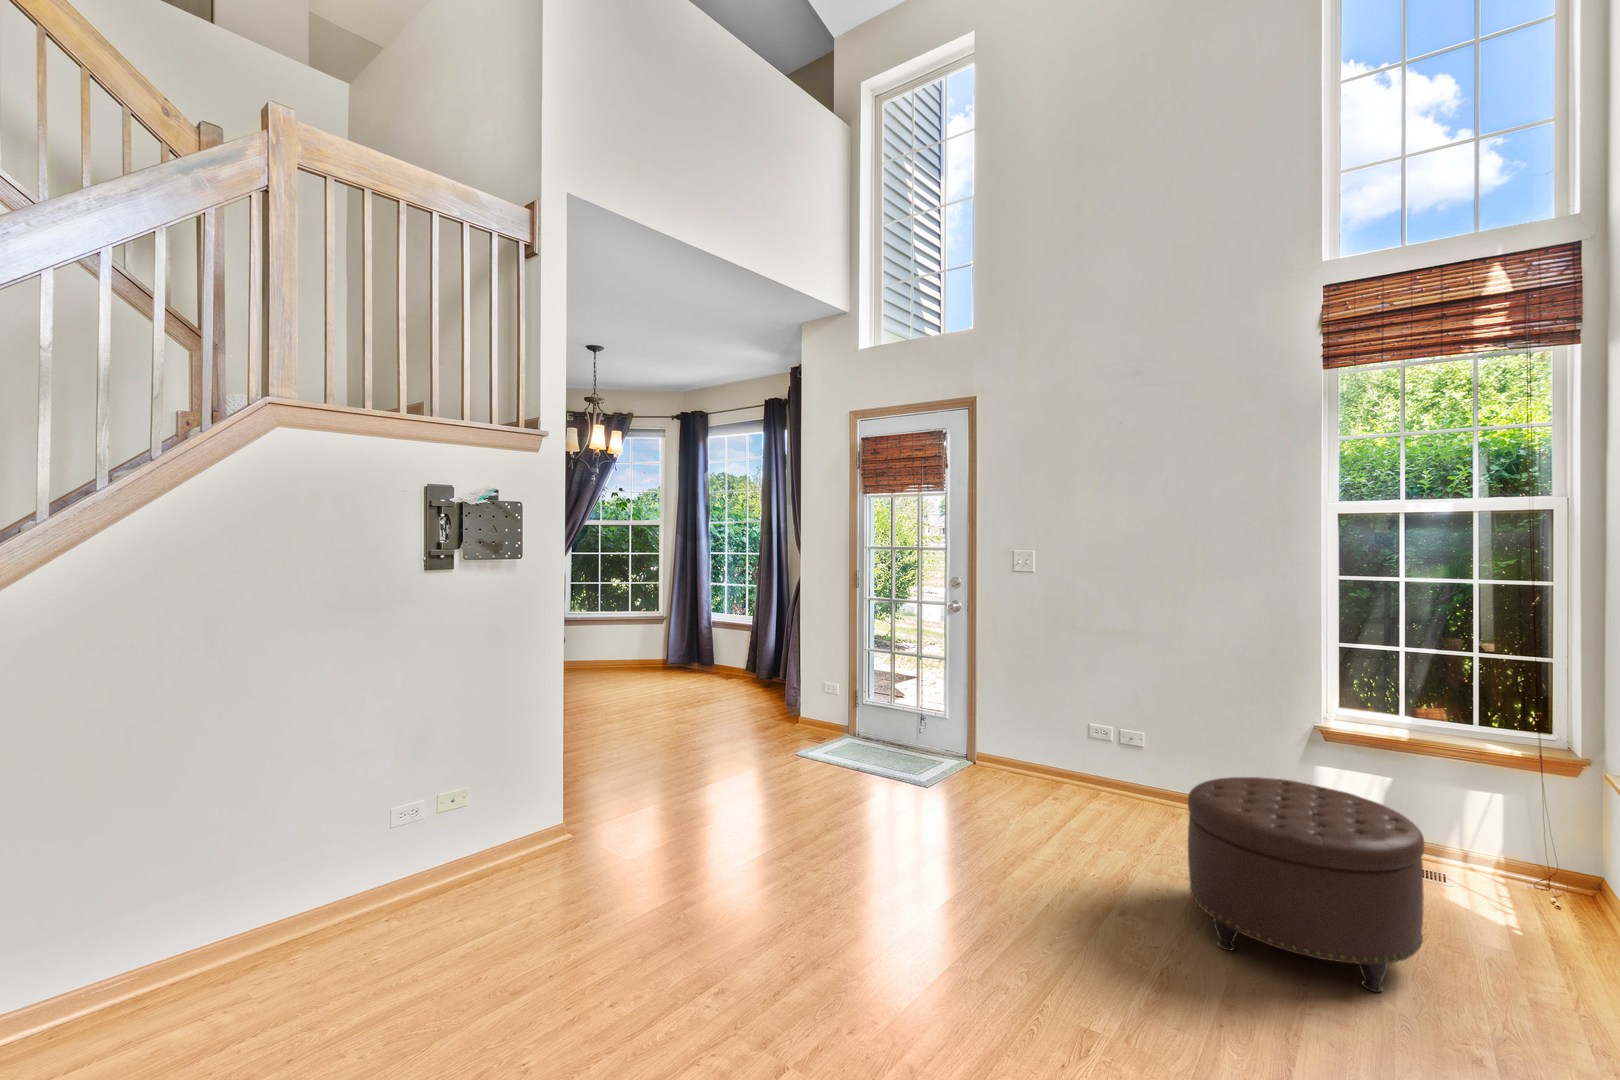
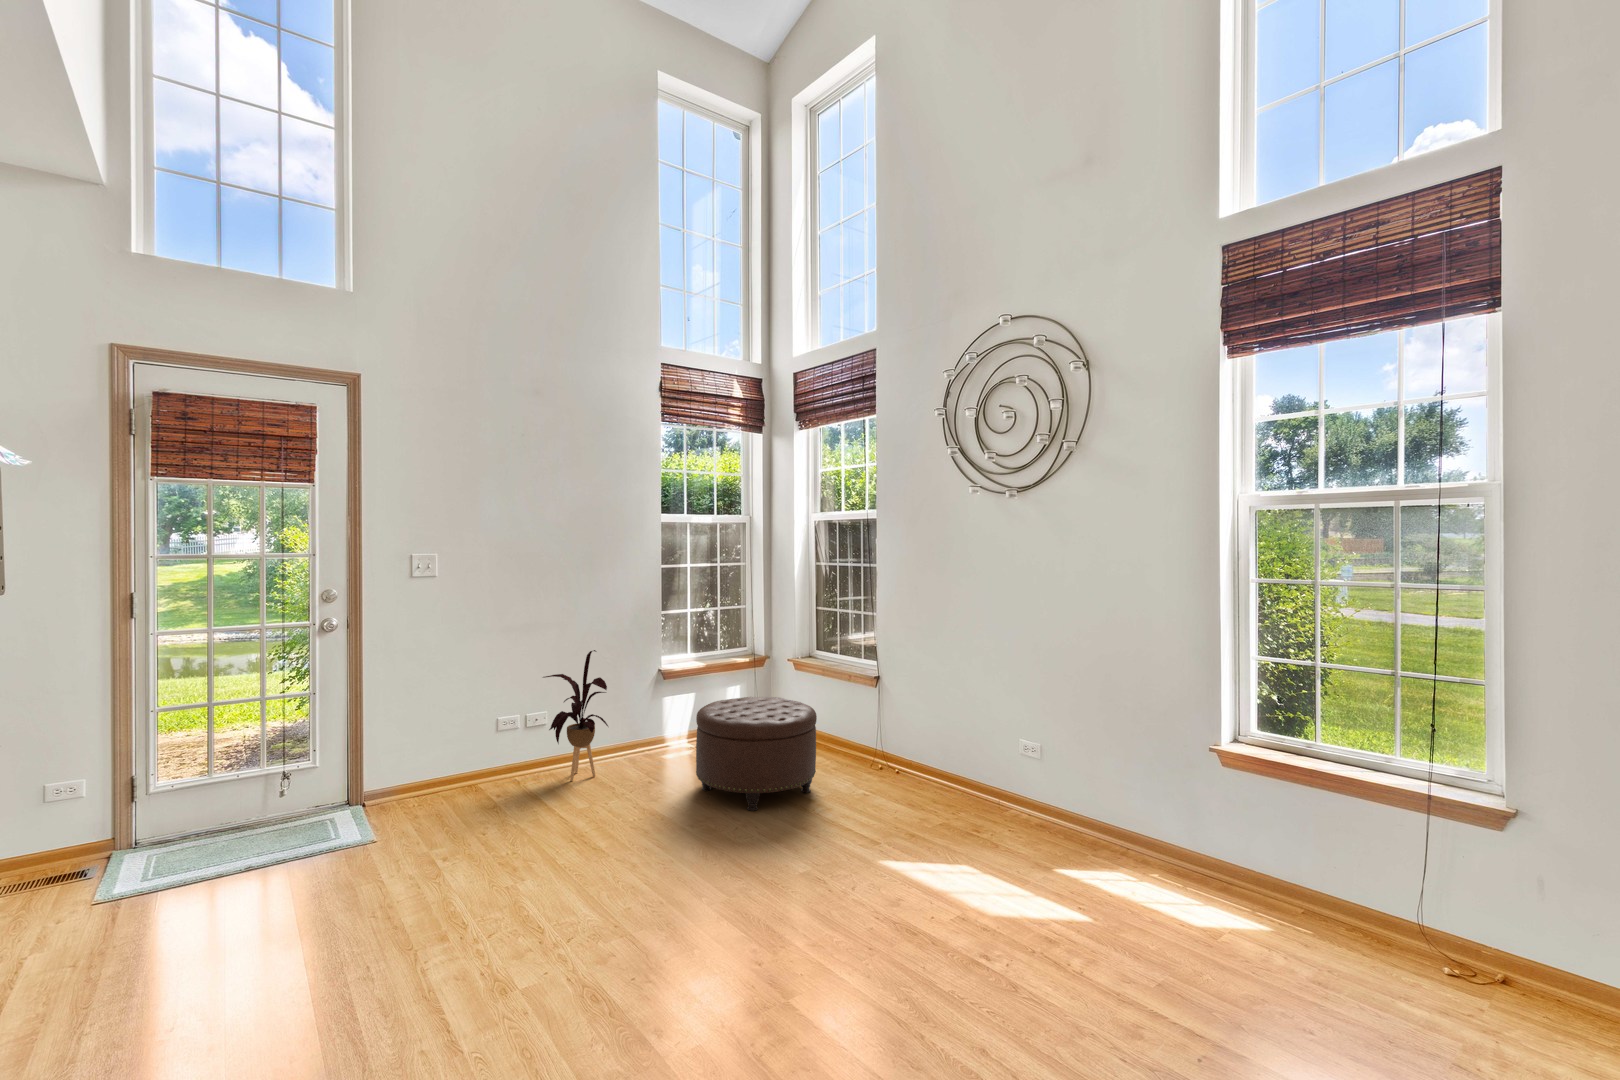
house plant: none [1091,669,1179,825] -> present [543,650,608,781]

